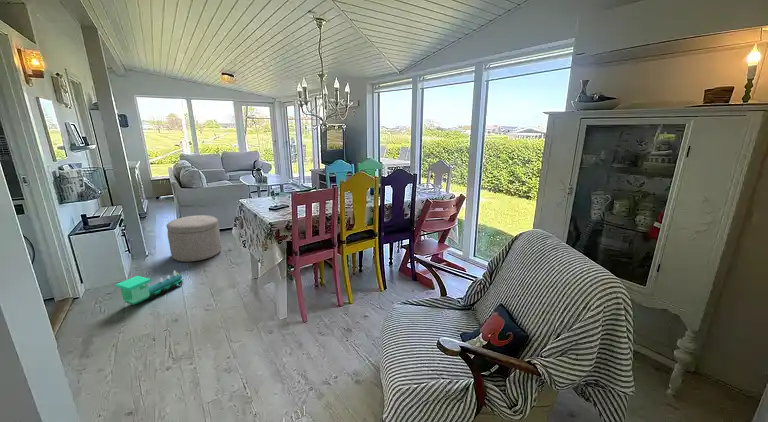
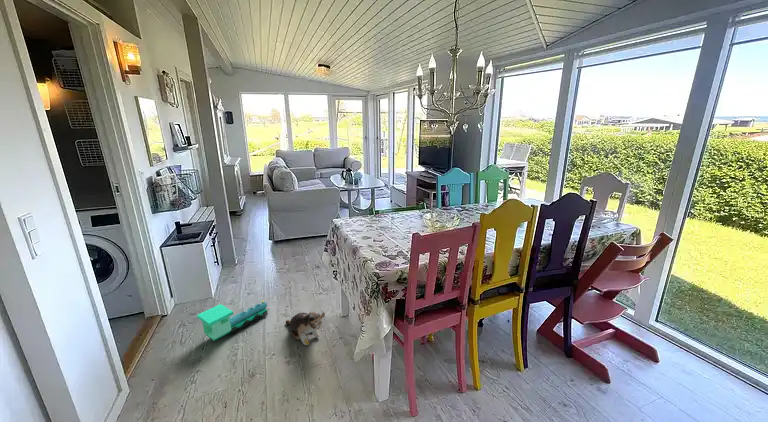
ottoman: present [167,215,221,262] -> none [257,226,310,280]
plush toy: none [200,269,234,298] -> present [286,312,325,345]

